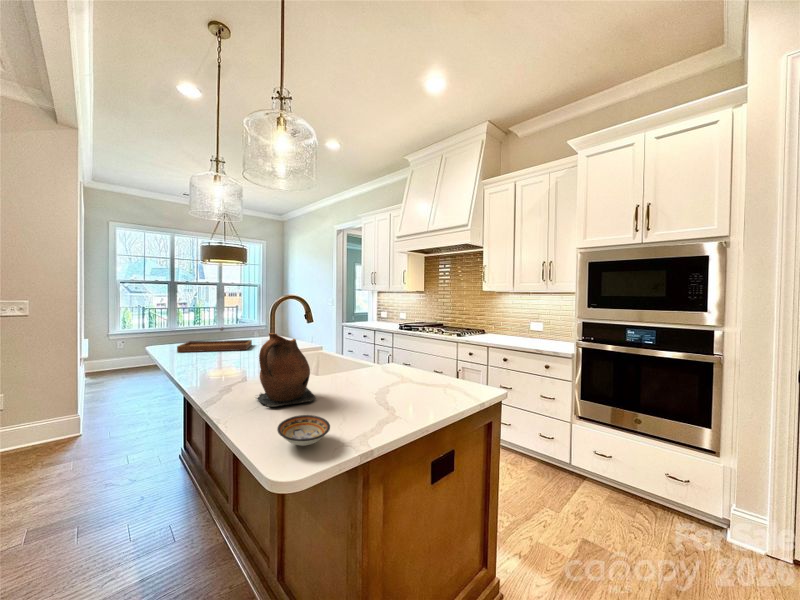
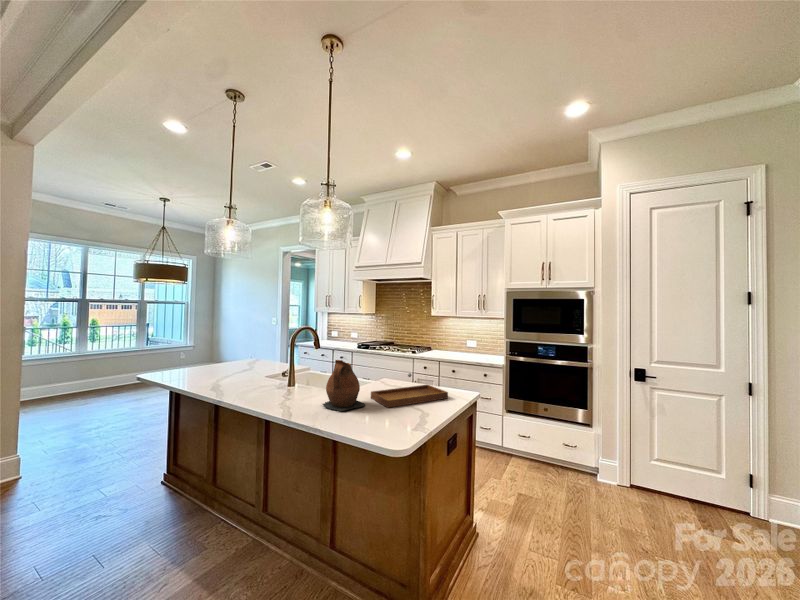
tray: present [177,328,252,352] -> present [371,373,448,408]
ceramic bowl: present [277,415,330,446] -> none [373,411,407,427]

